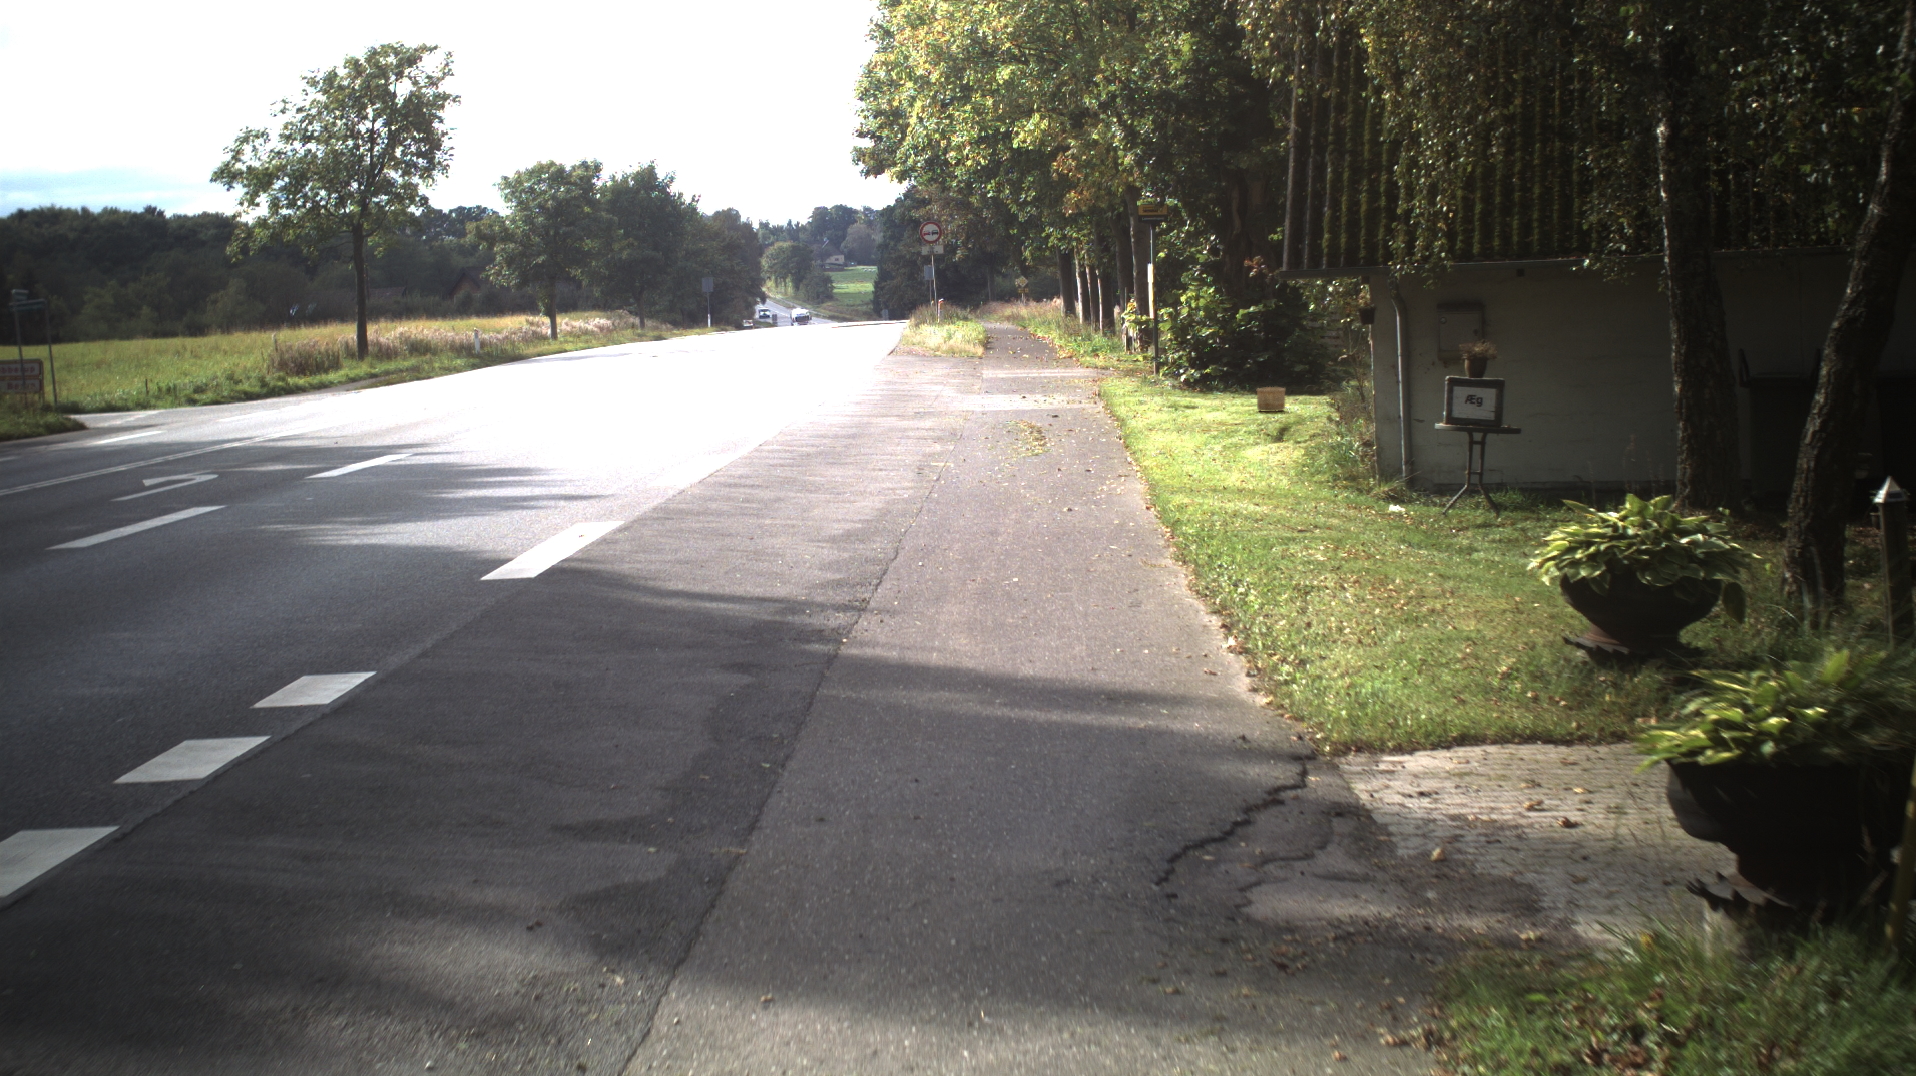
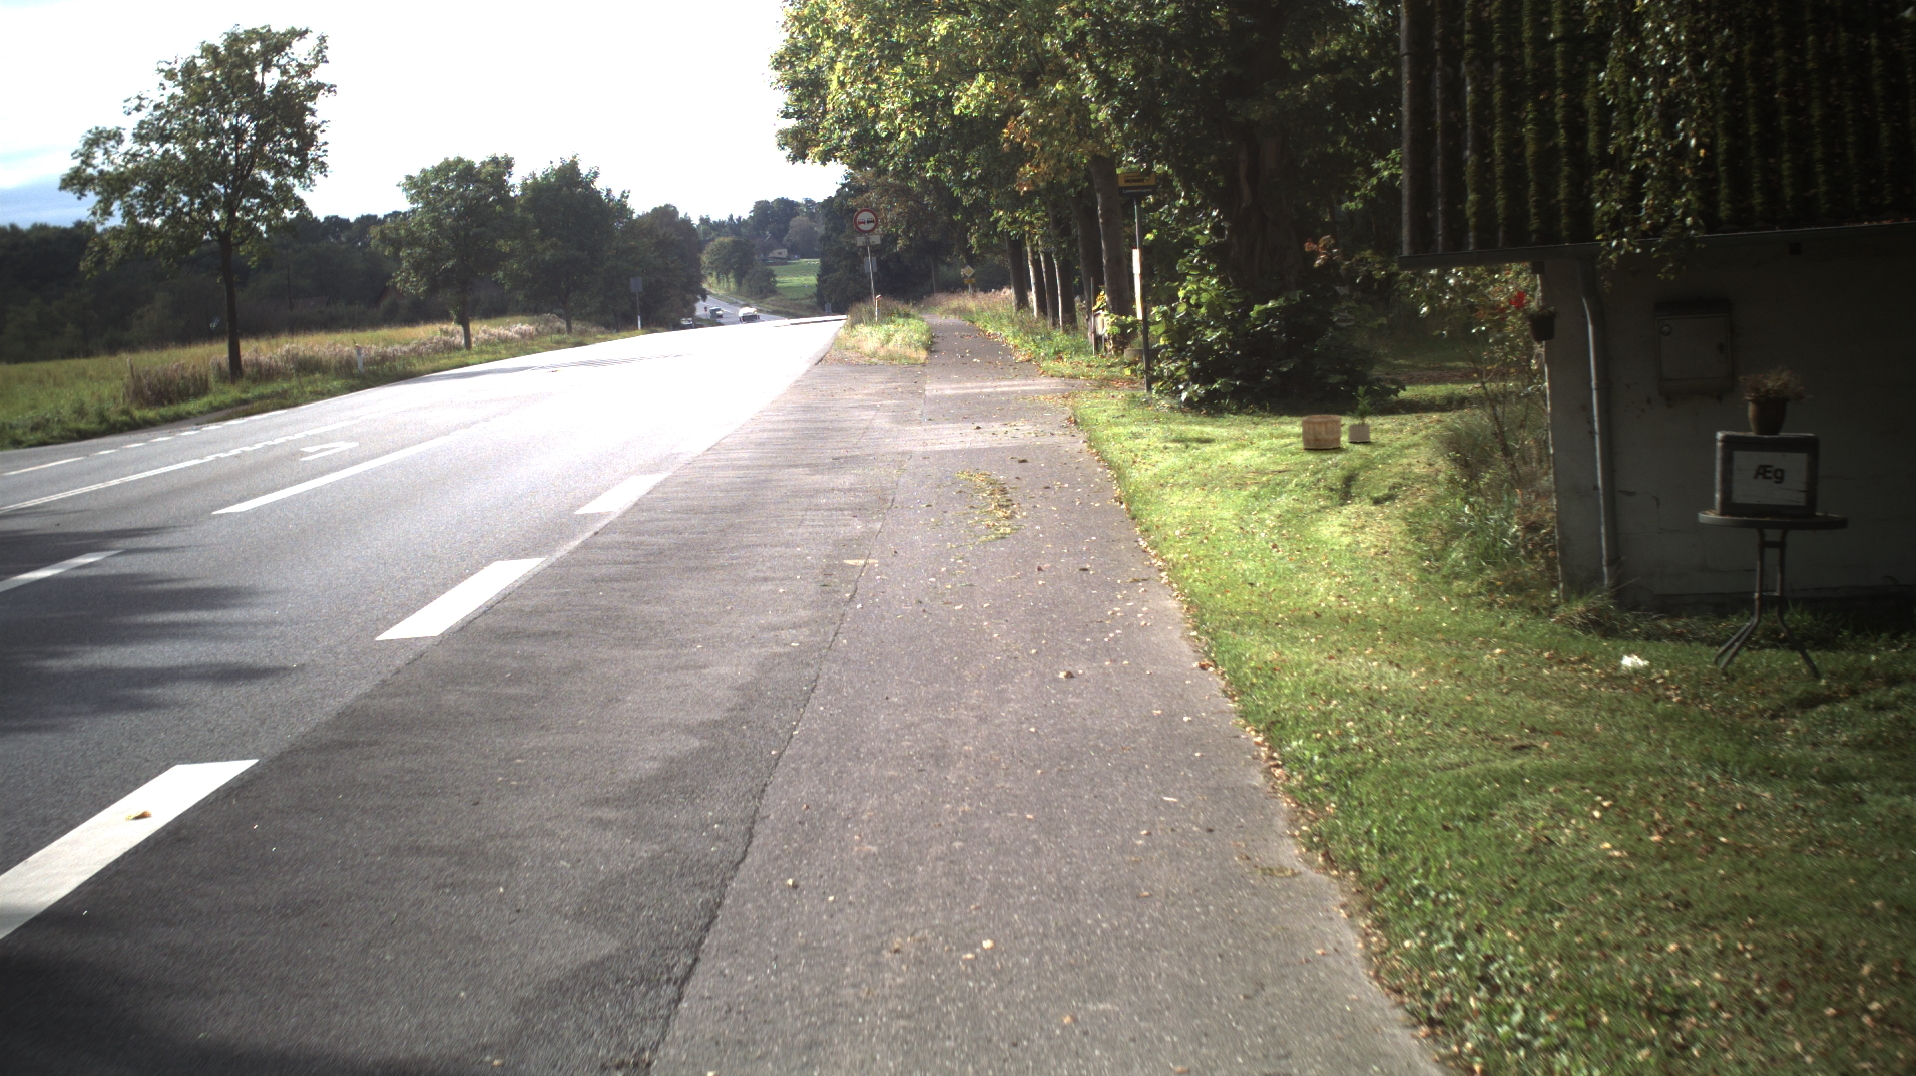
potted plant: none [1291,367,1312,408] -> present [1348,386,1371,442]

